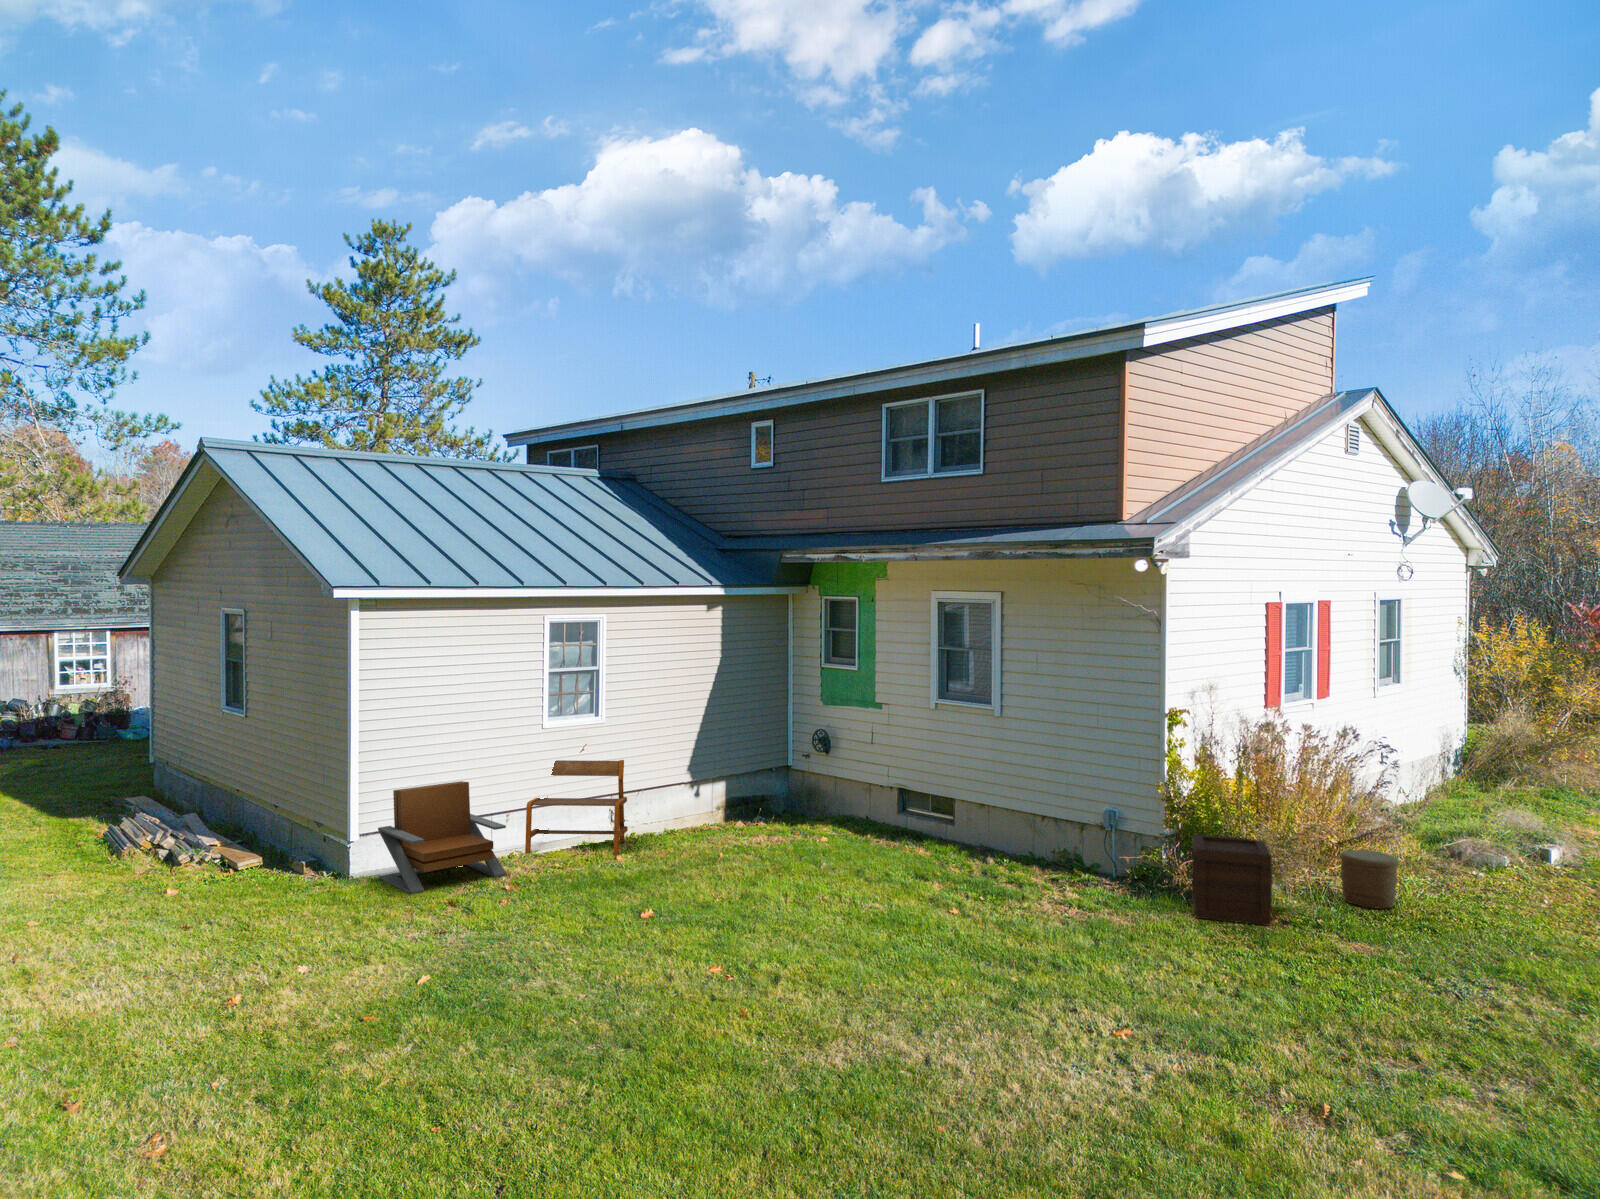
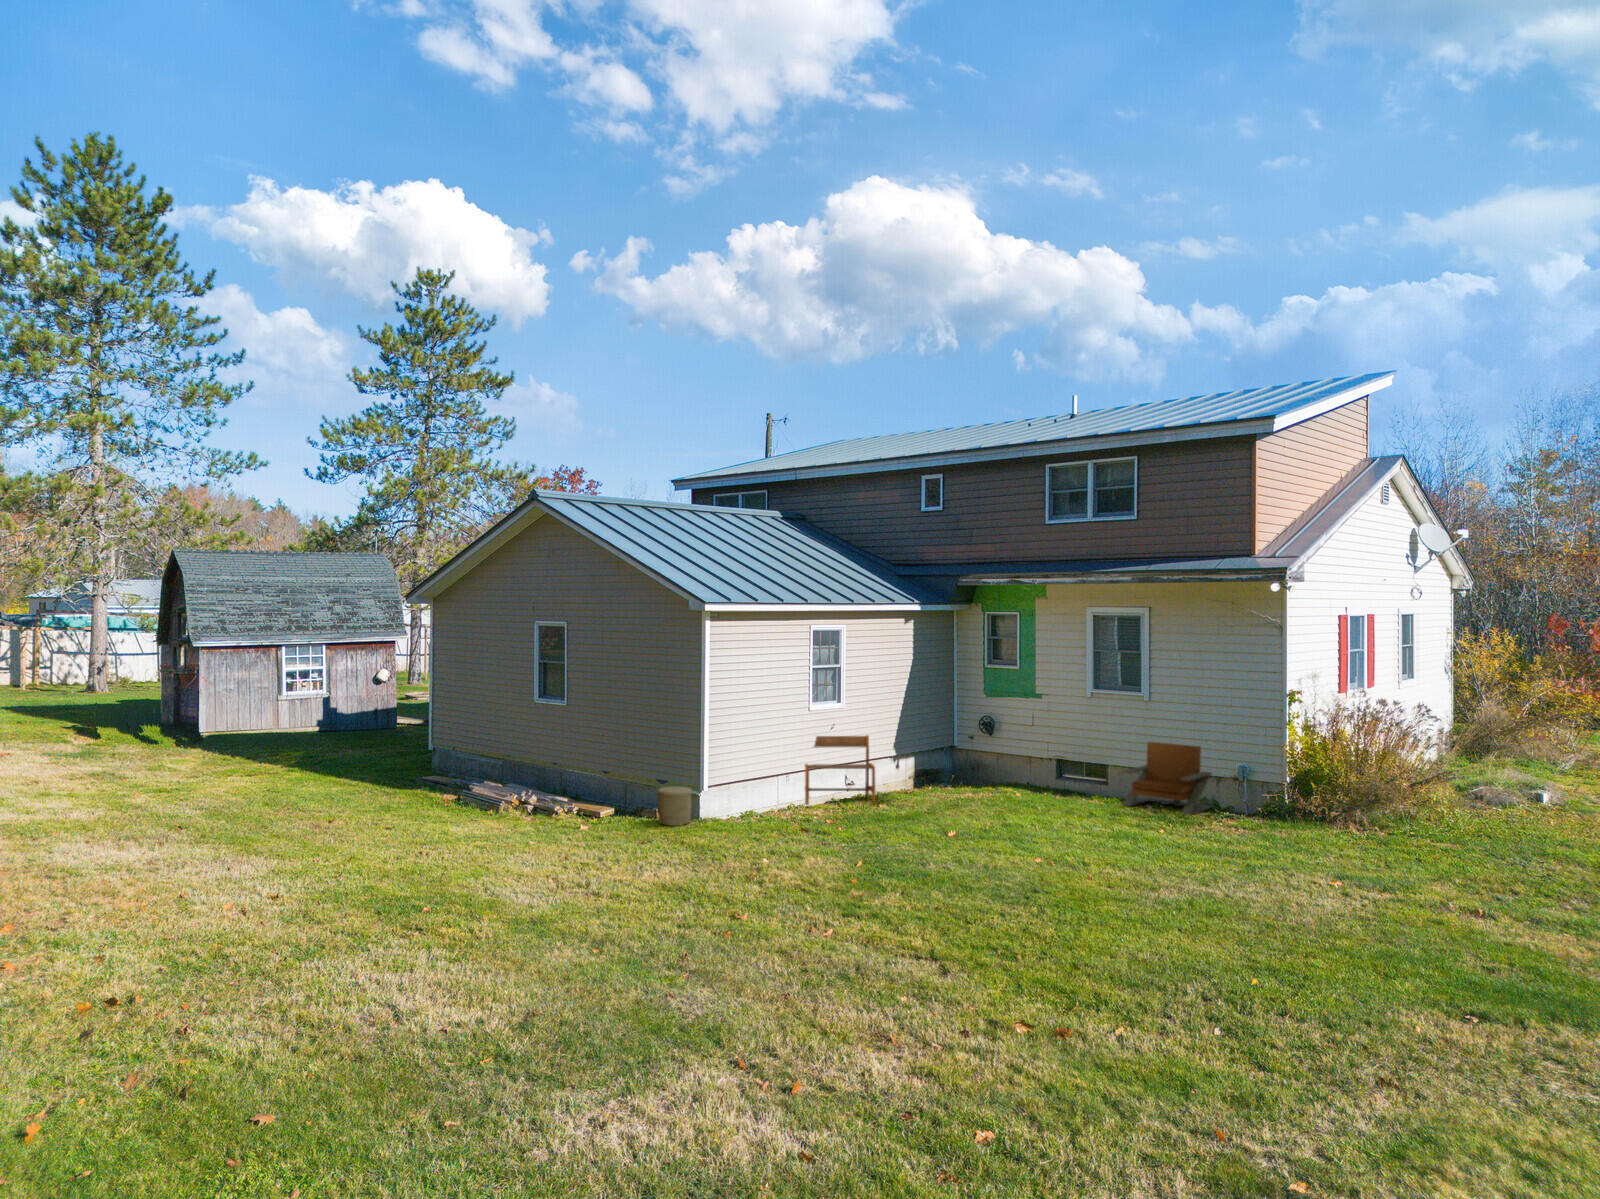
lounge chair: present [378,781,506,894] -> present [1123,742,1211,816]
wooden crate: present [1192,835,1272,926] -> none [1322,779,1391,839]
woven basket: present [1340,850,1398,909] -> present [657,787,692,826]

